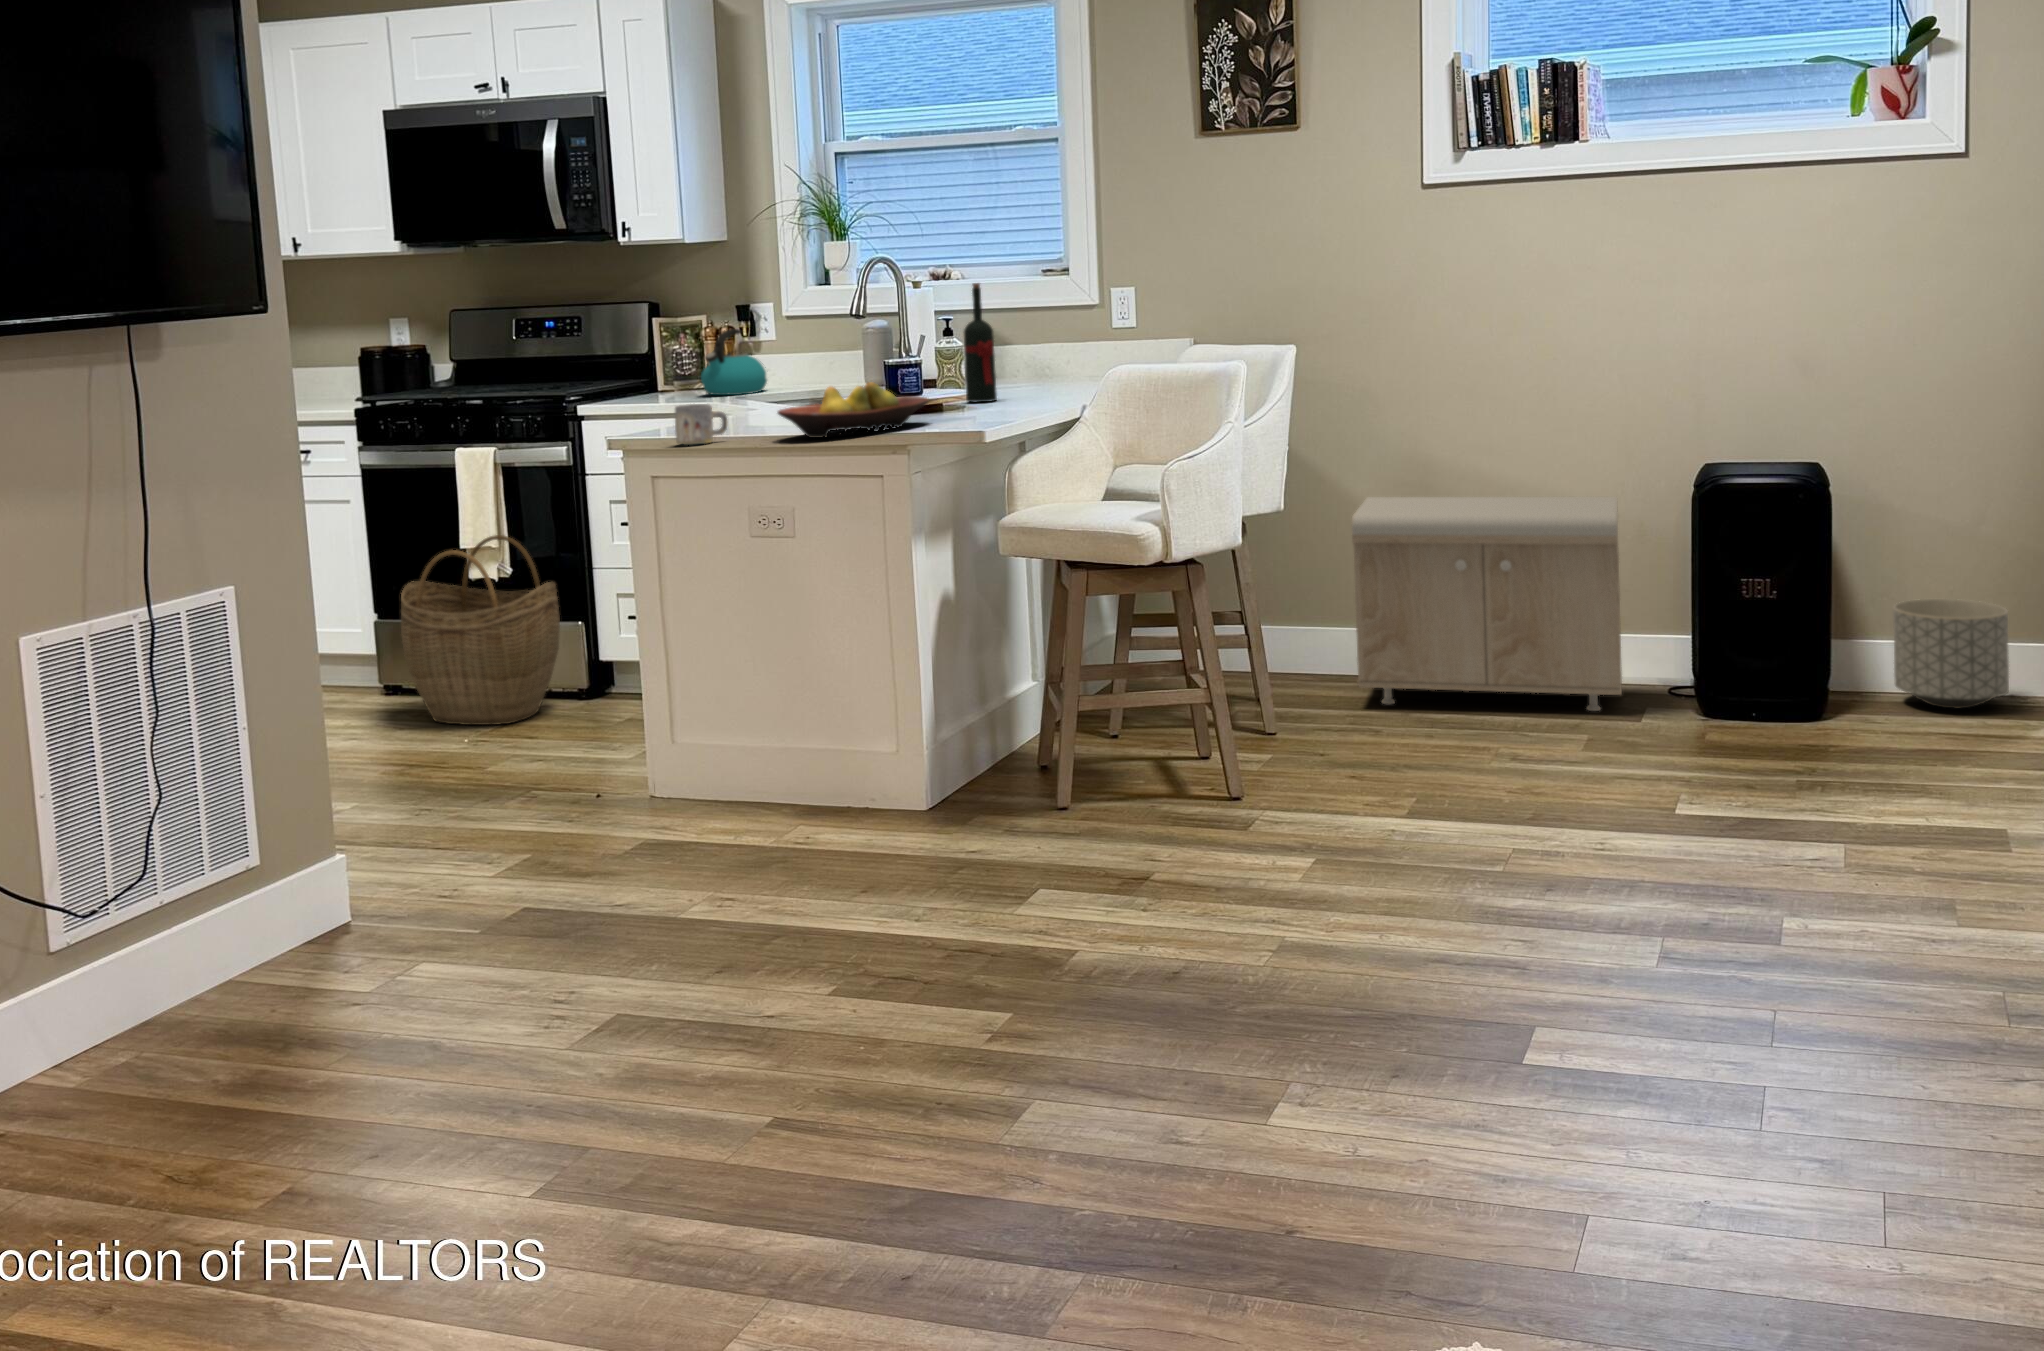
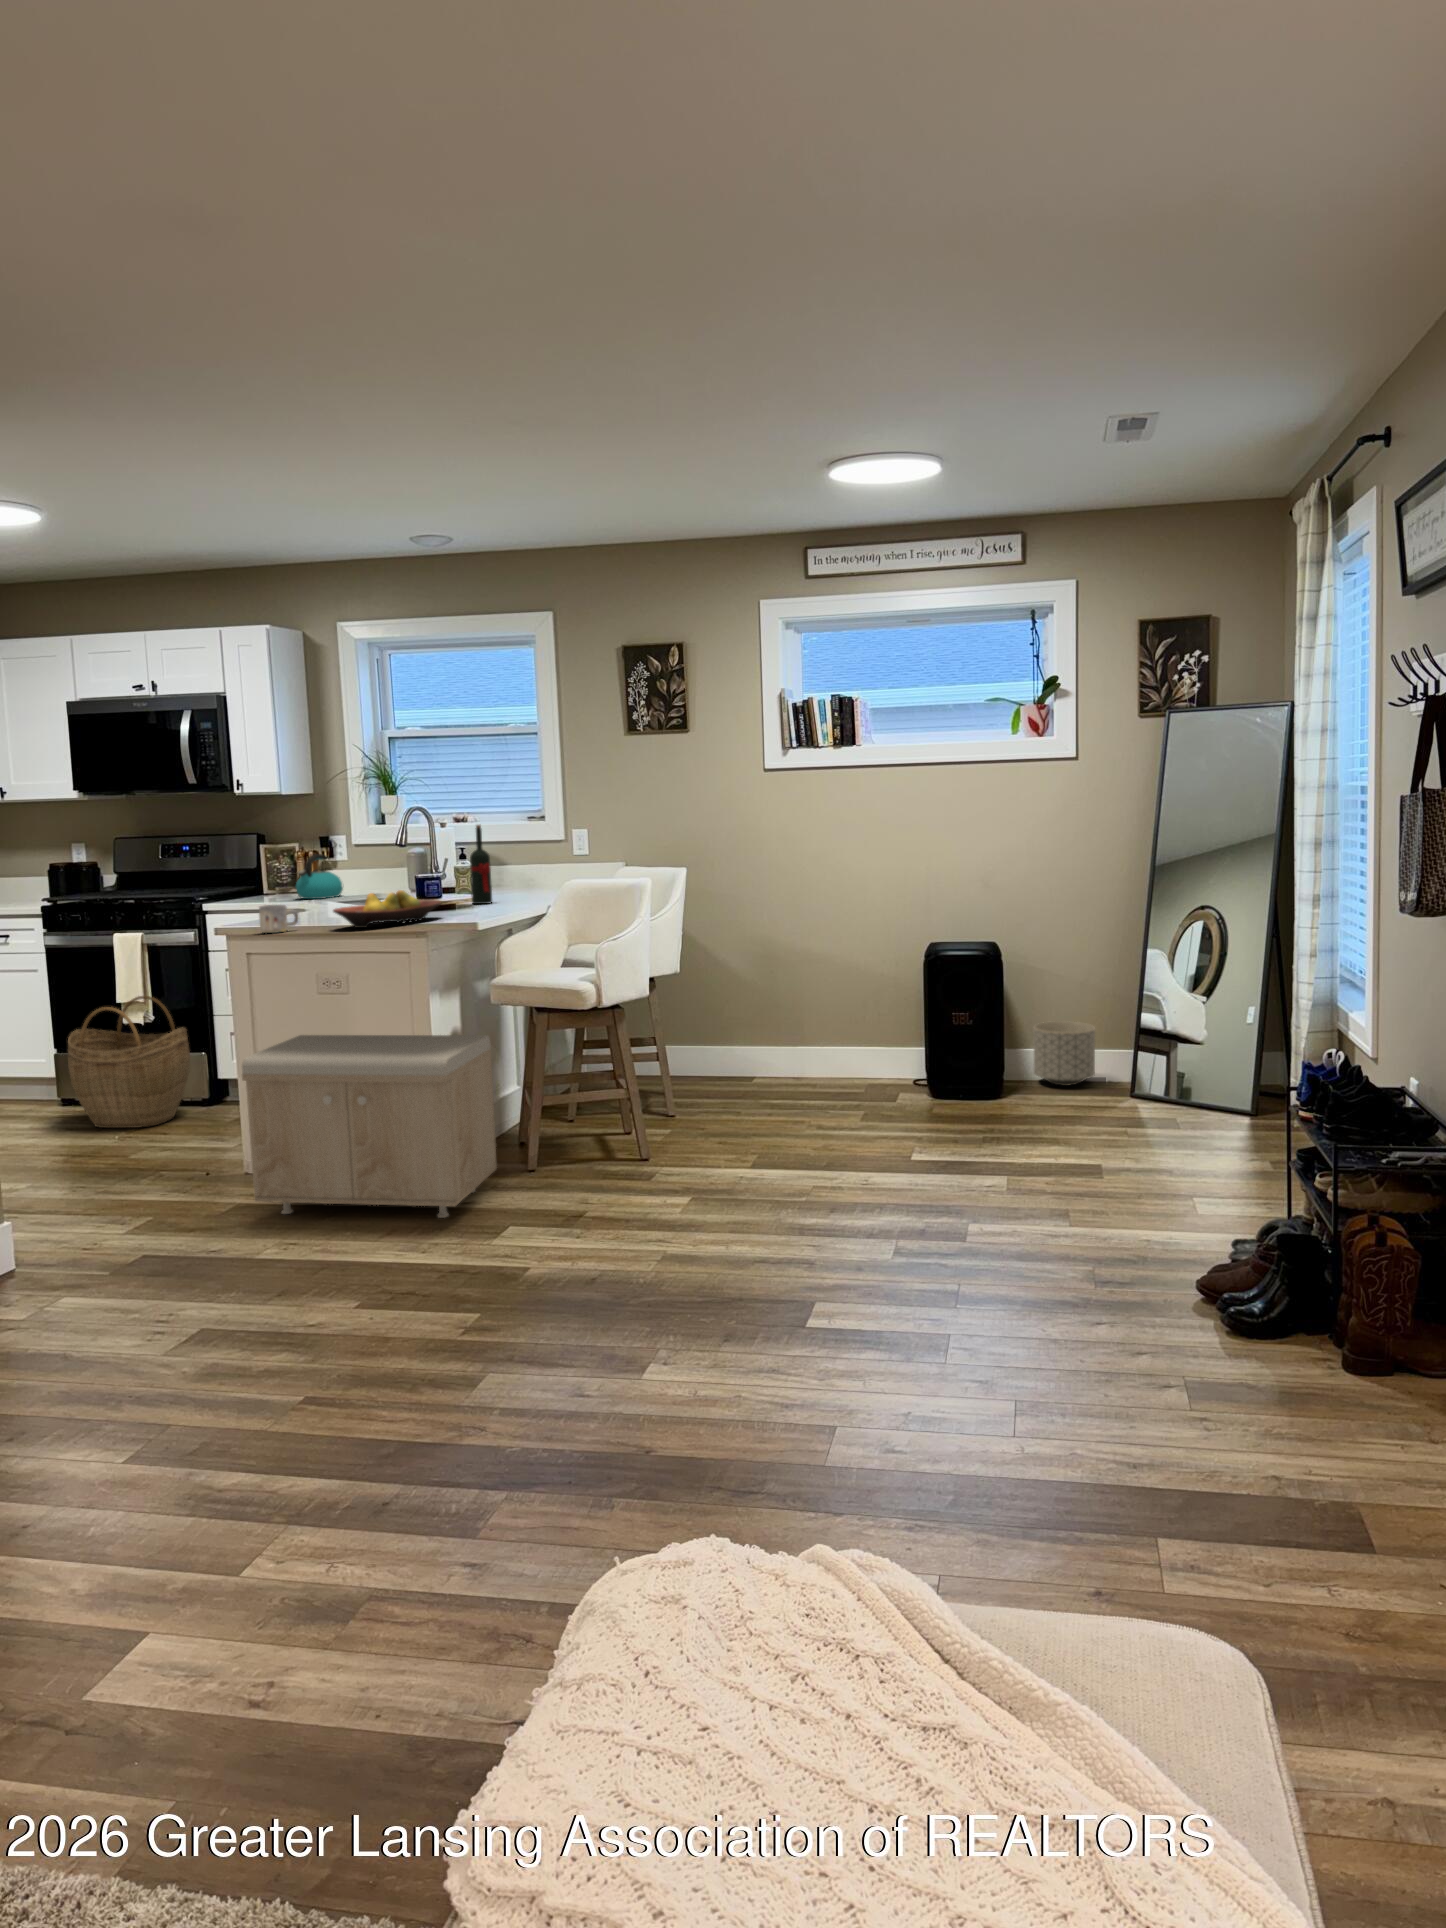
storage bench: present [1352,497,1622,711] -> present [242,1035,497,1218]

